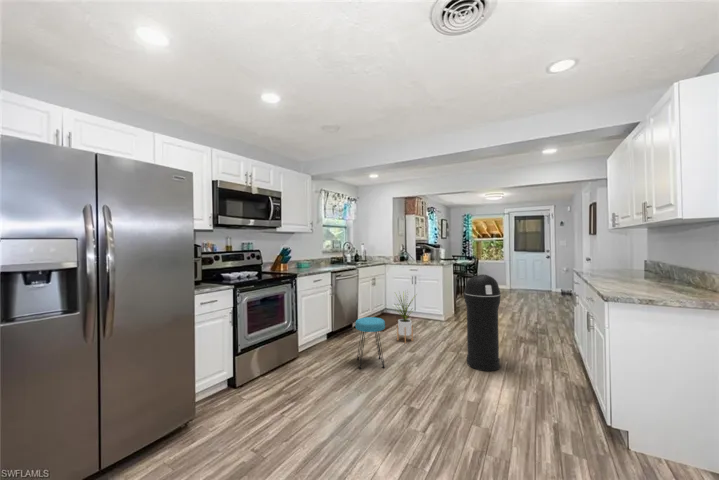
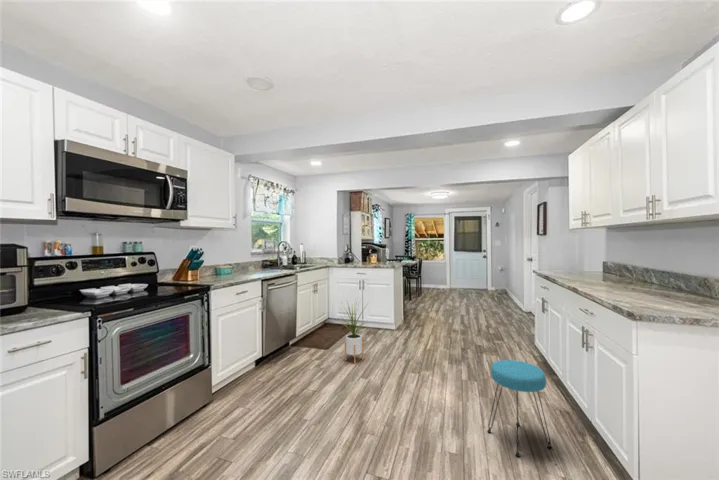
trash can: present [464,275,501,371] -> none [428,280,471,399]
stool: present [355,317,385,369] -> present [488,360,551,456]

